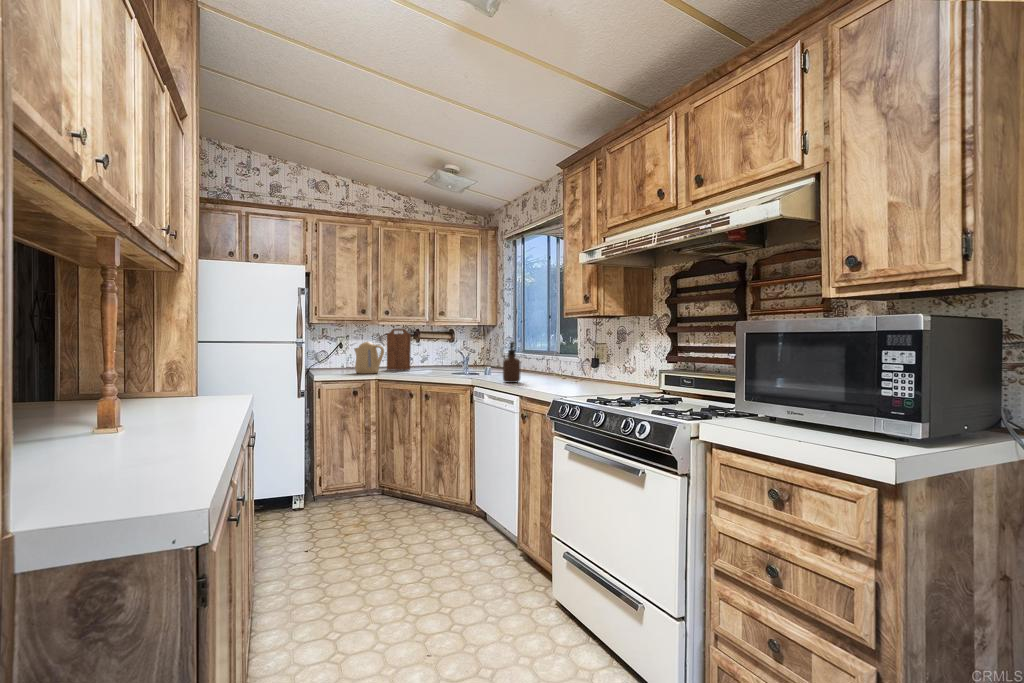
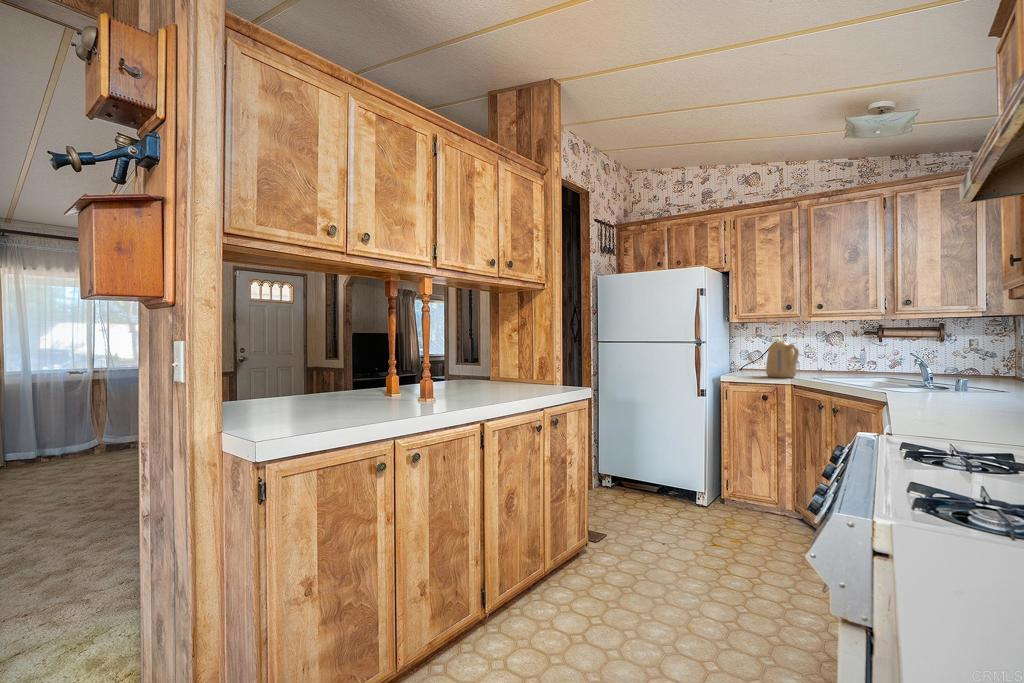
cutting board: present [387,329,411,370] -> none [826,325,858,377]
soap dispenser: present [503,341,520,383] -> none [912,341,951,407]

